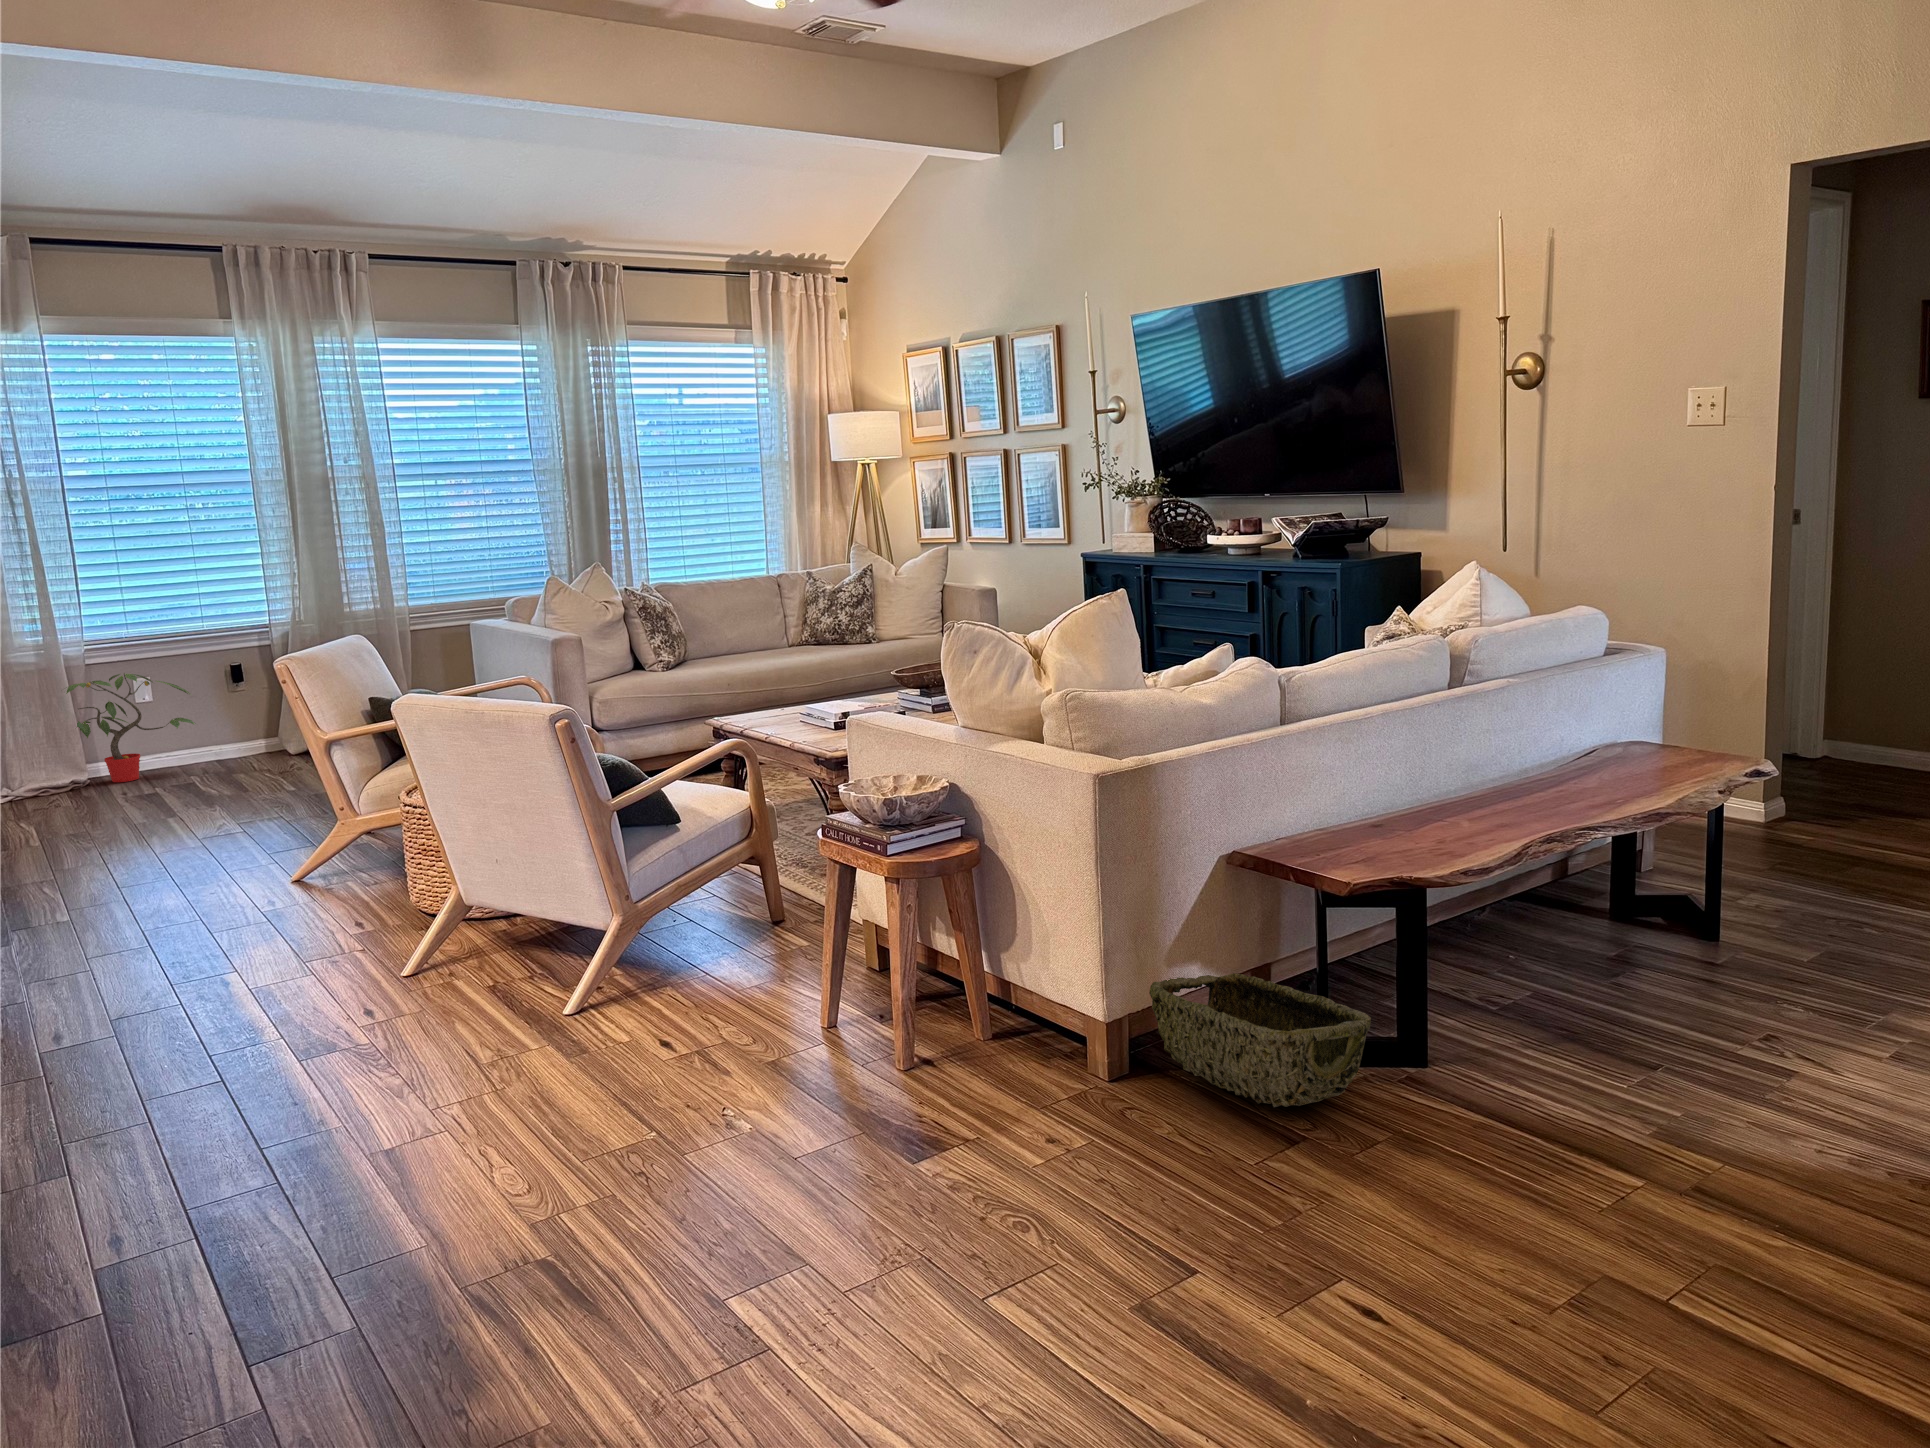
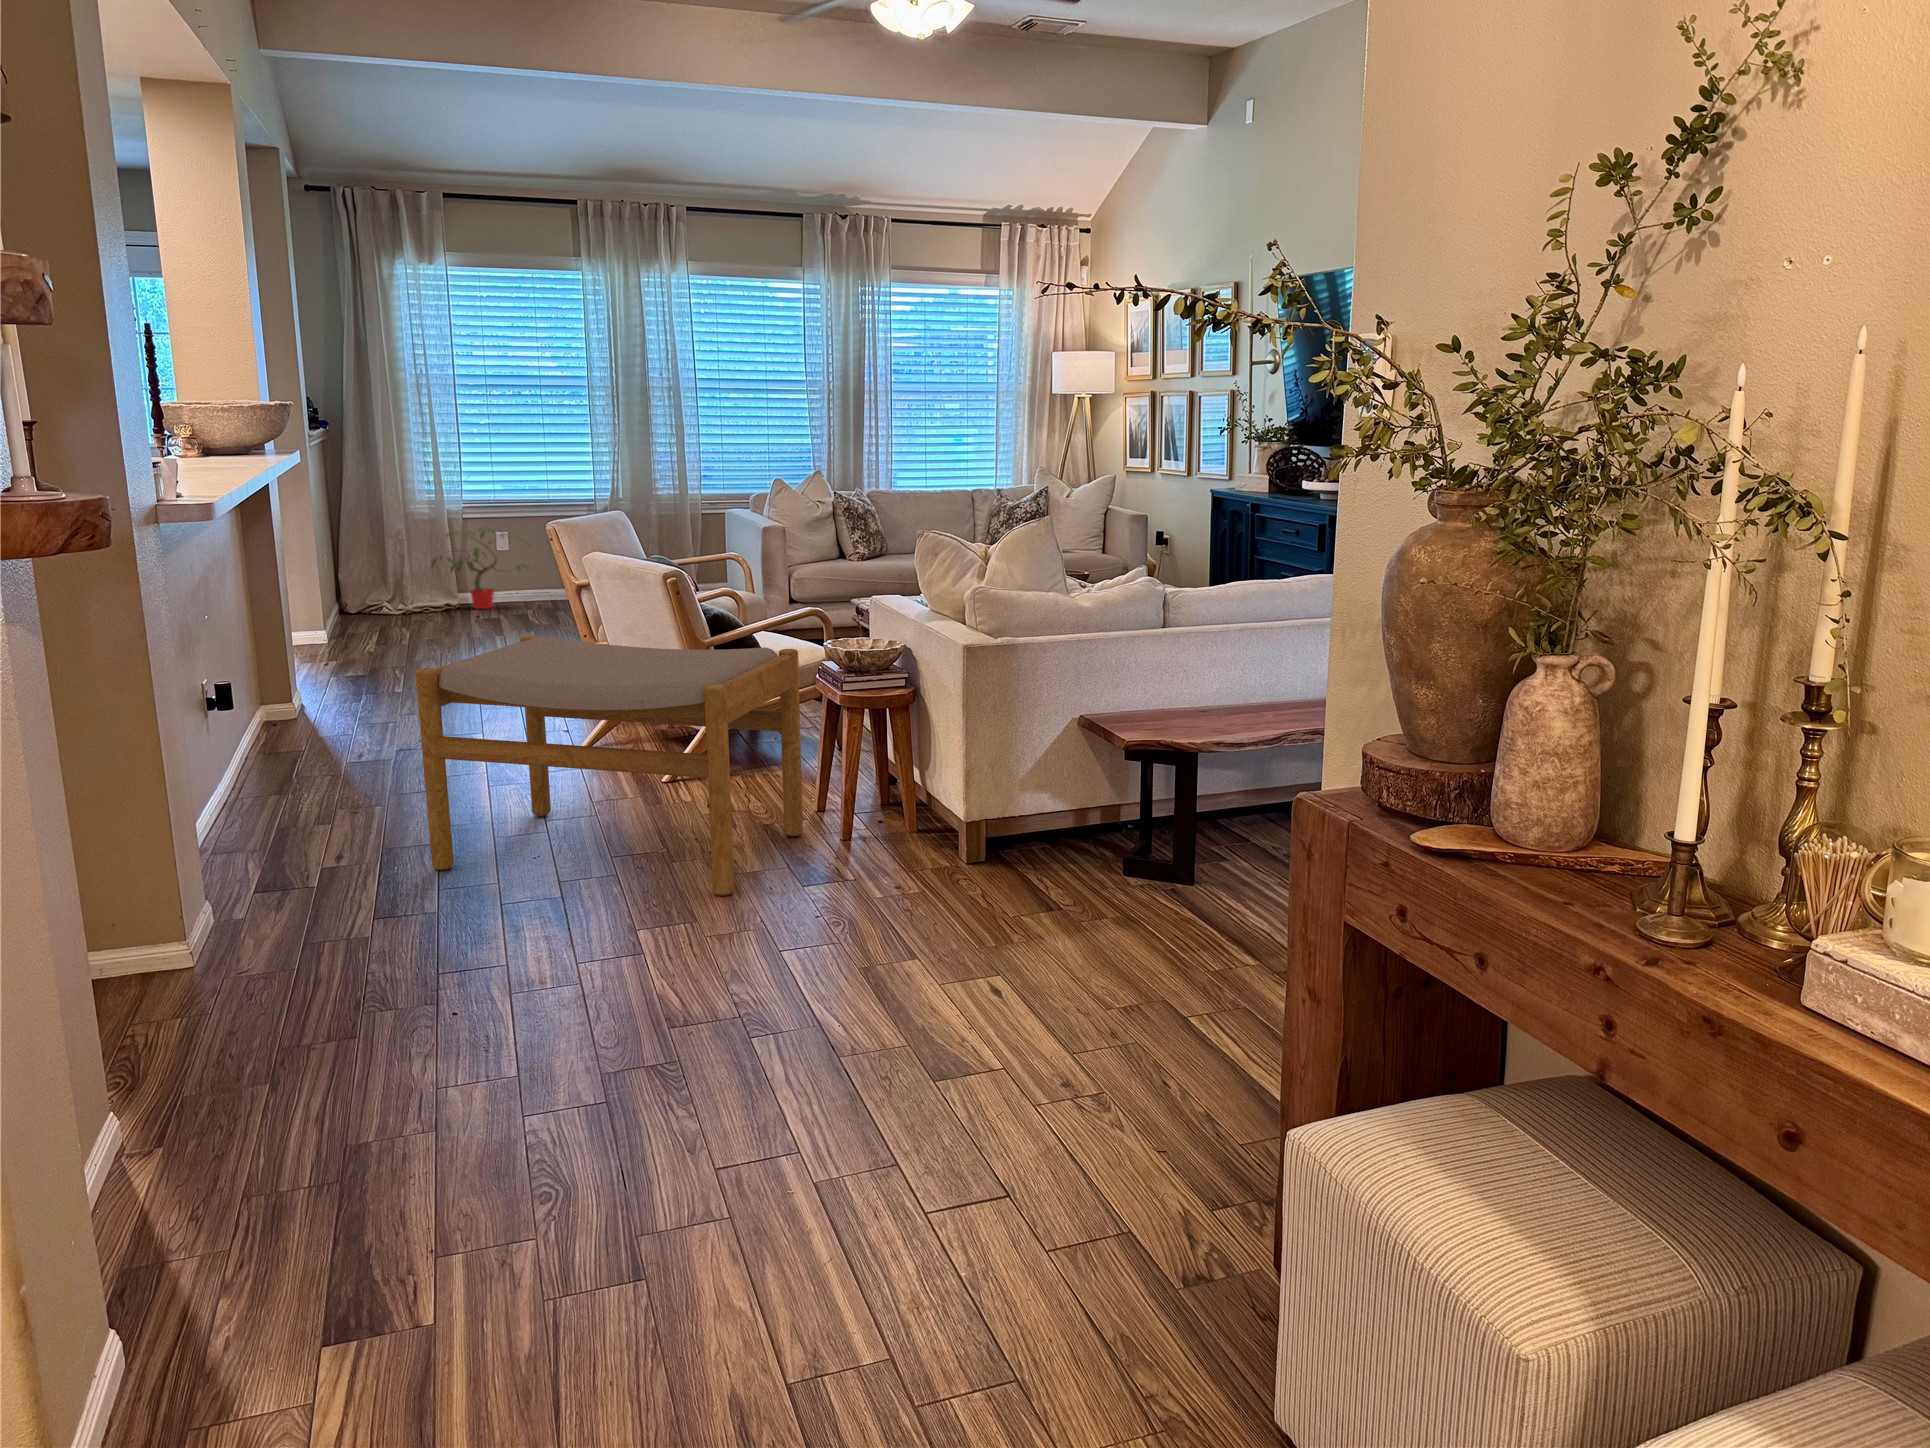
footstool: none [261,809,833,1229] -> present [415,636,803,896]
woven basket: present [1149,973,1371,1107] -> none [1008,803,1148,899]

